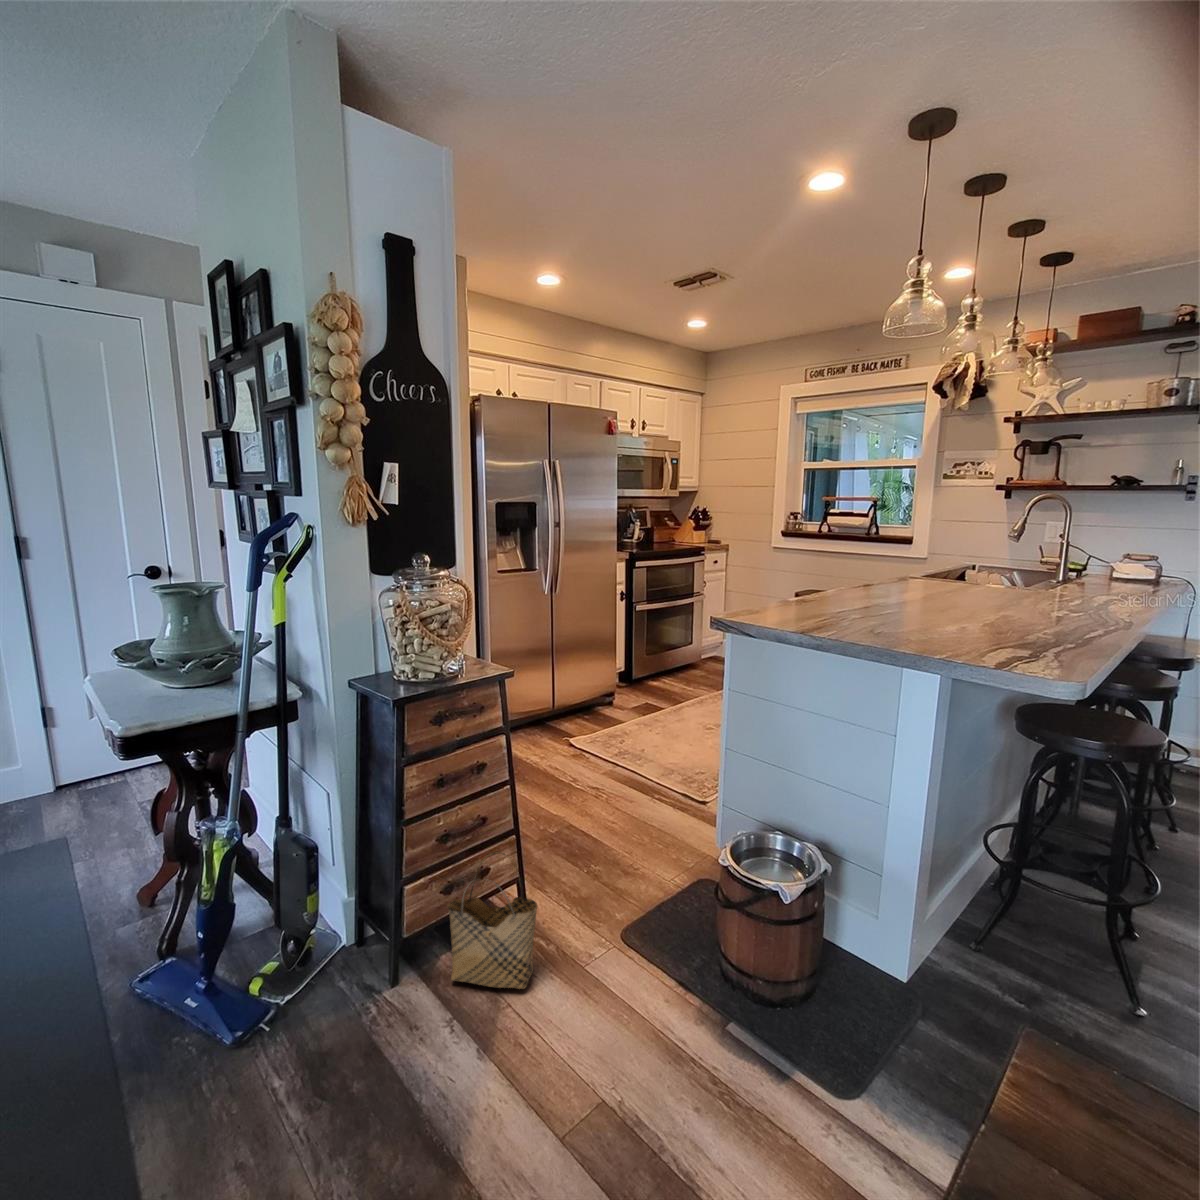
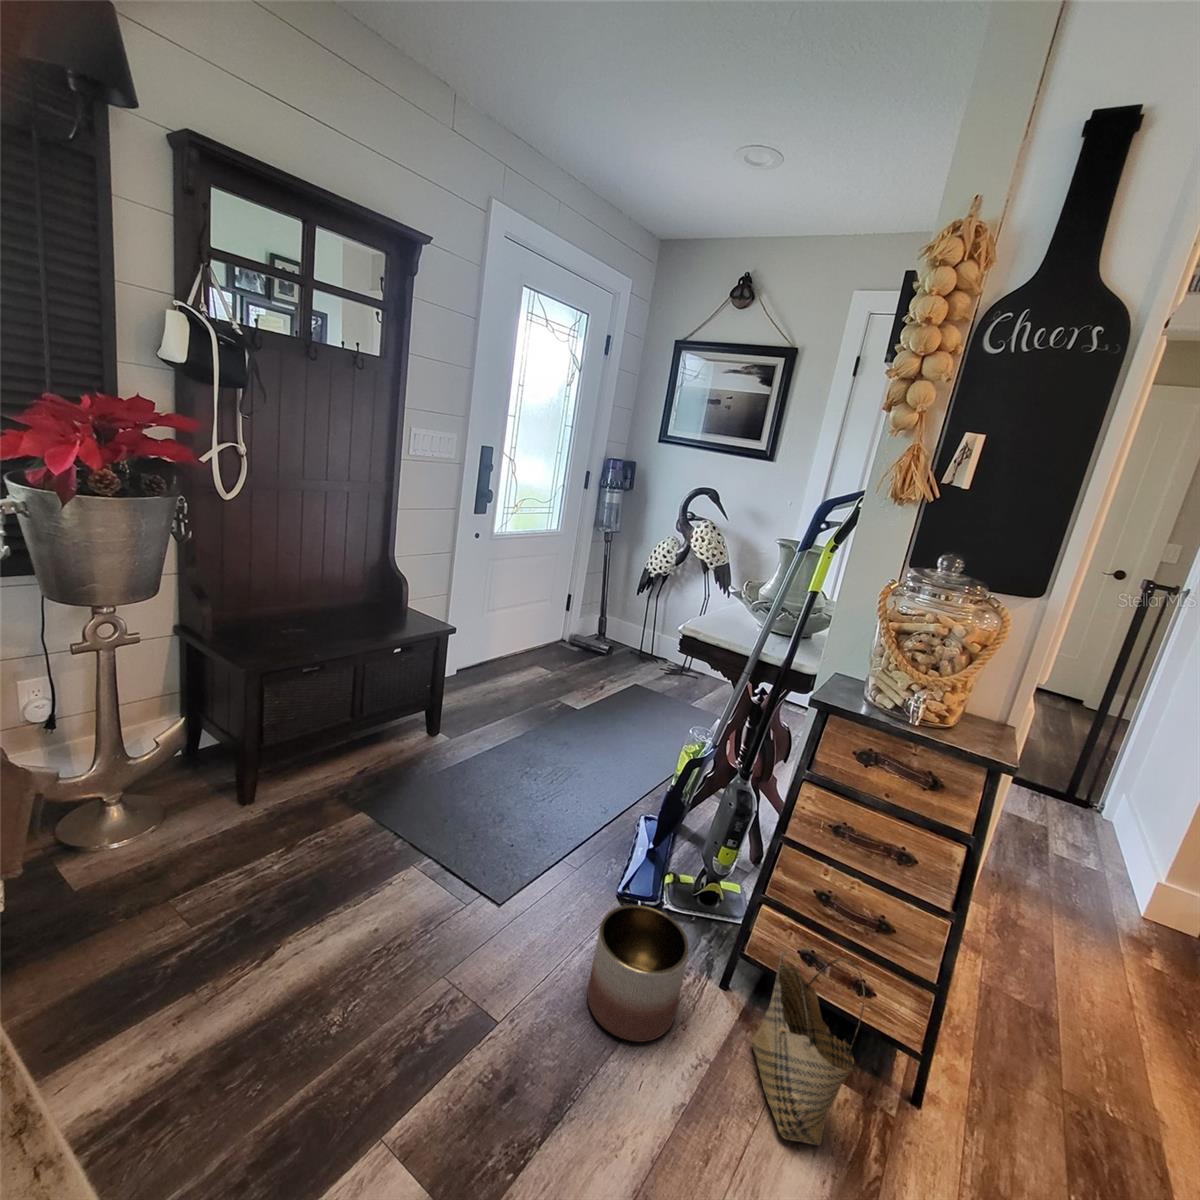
planter: none [317,964,419,1110] -> present [588,905,689,1042]

